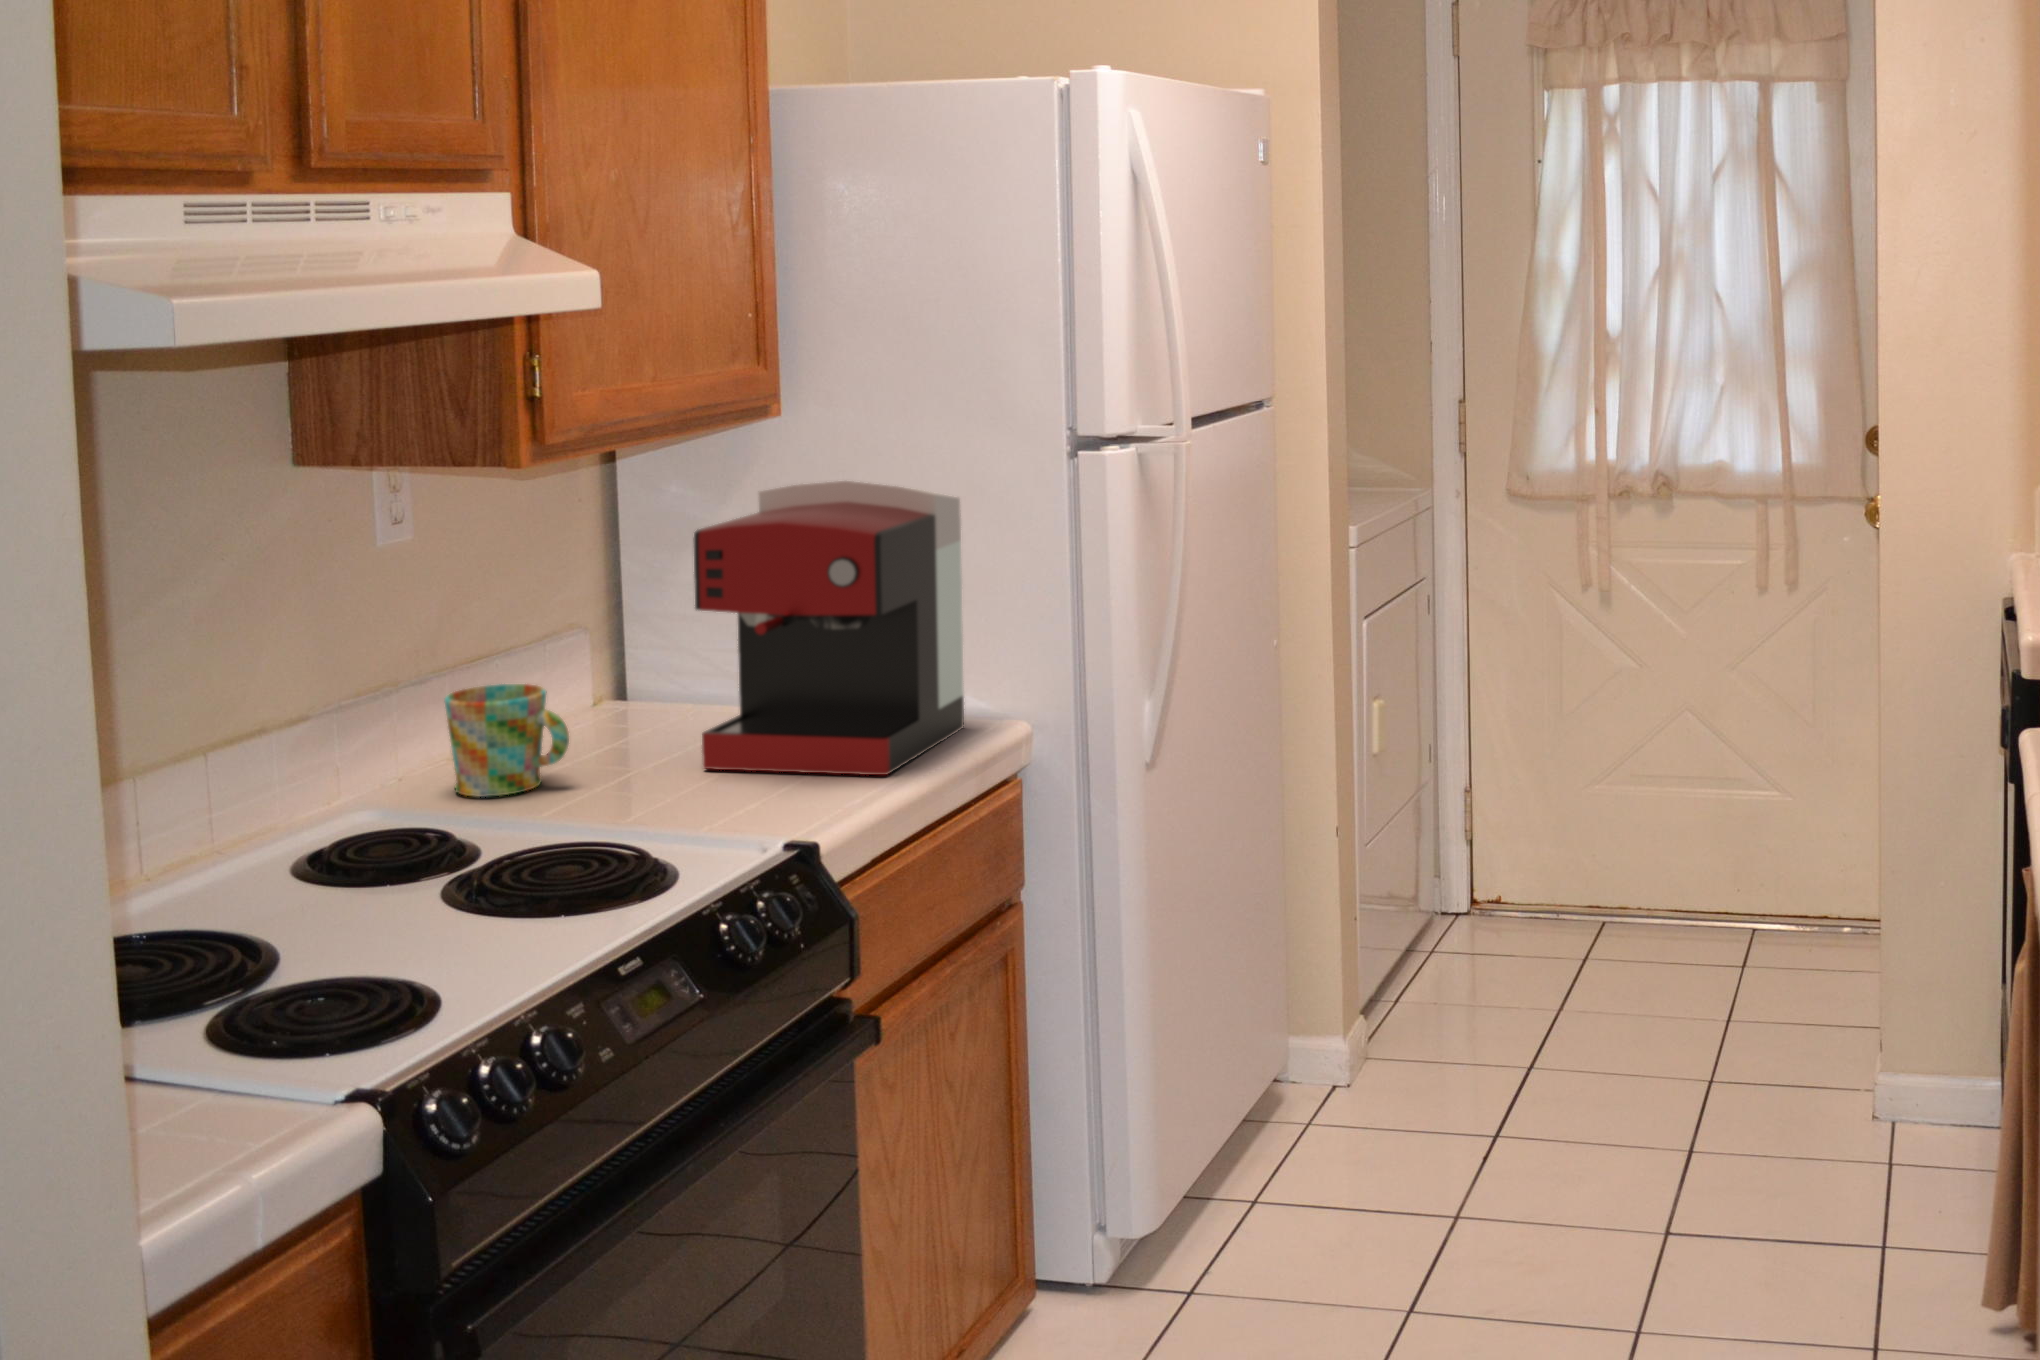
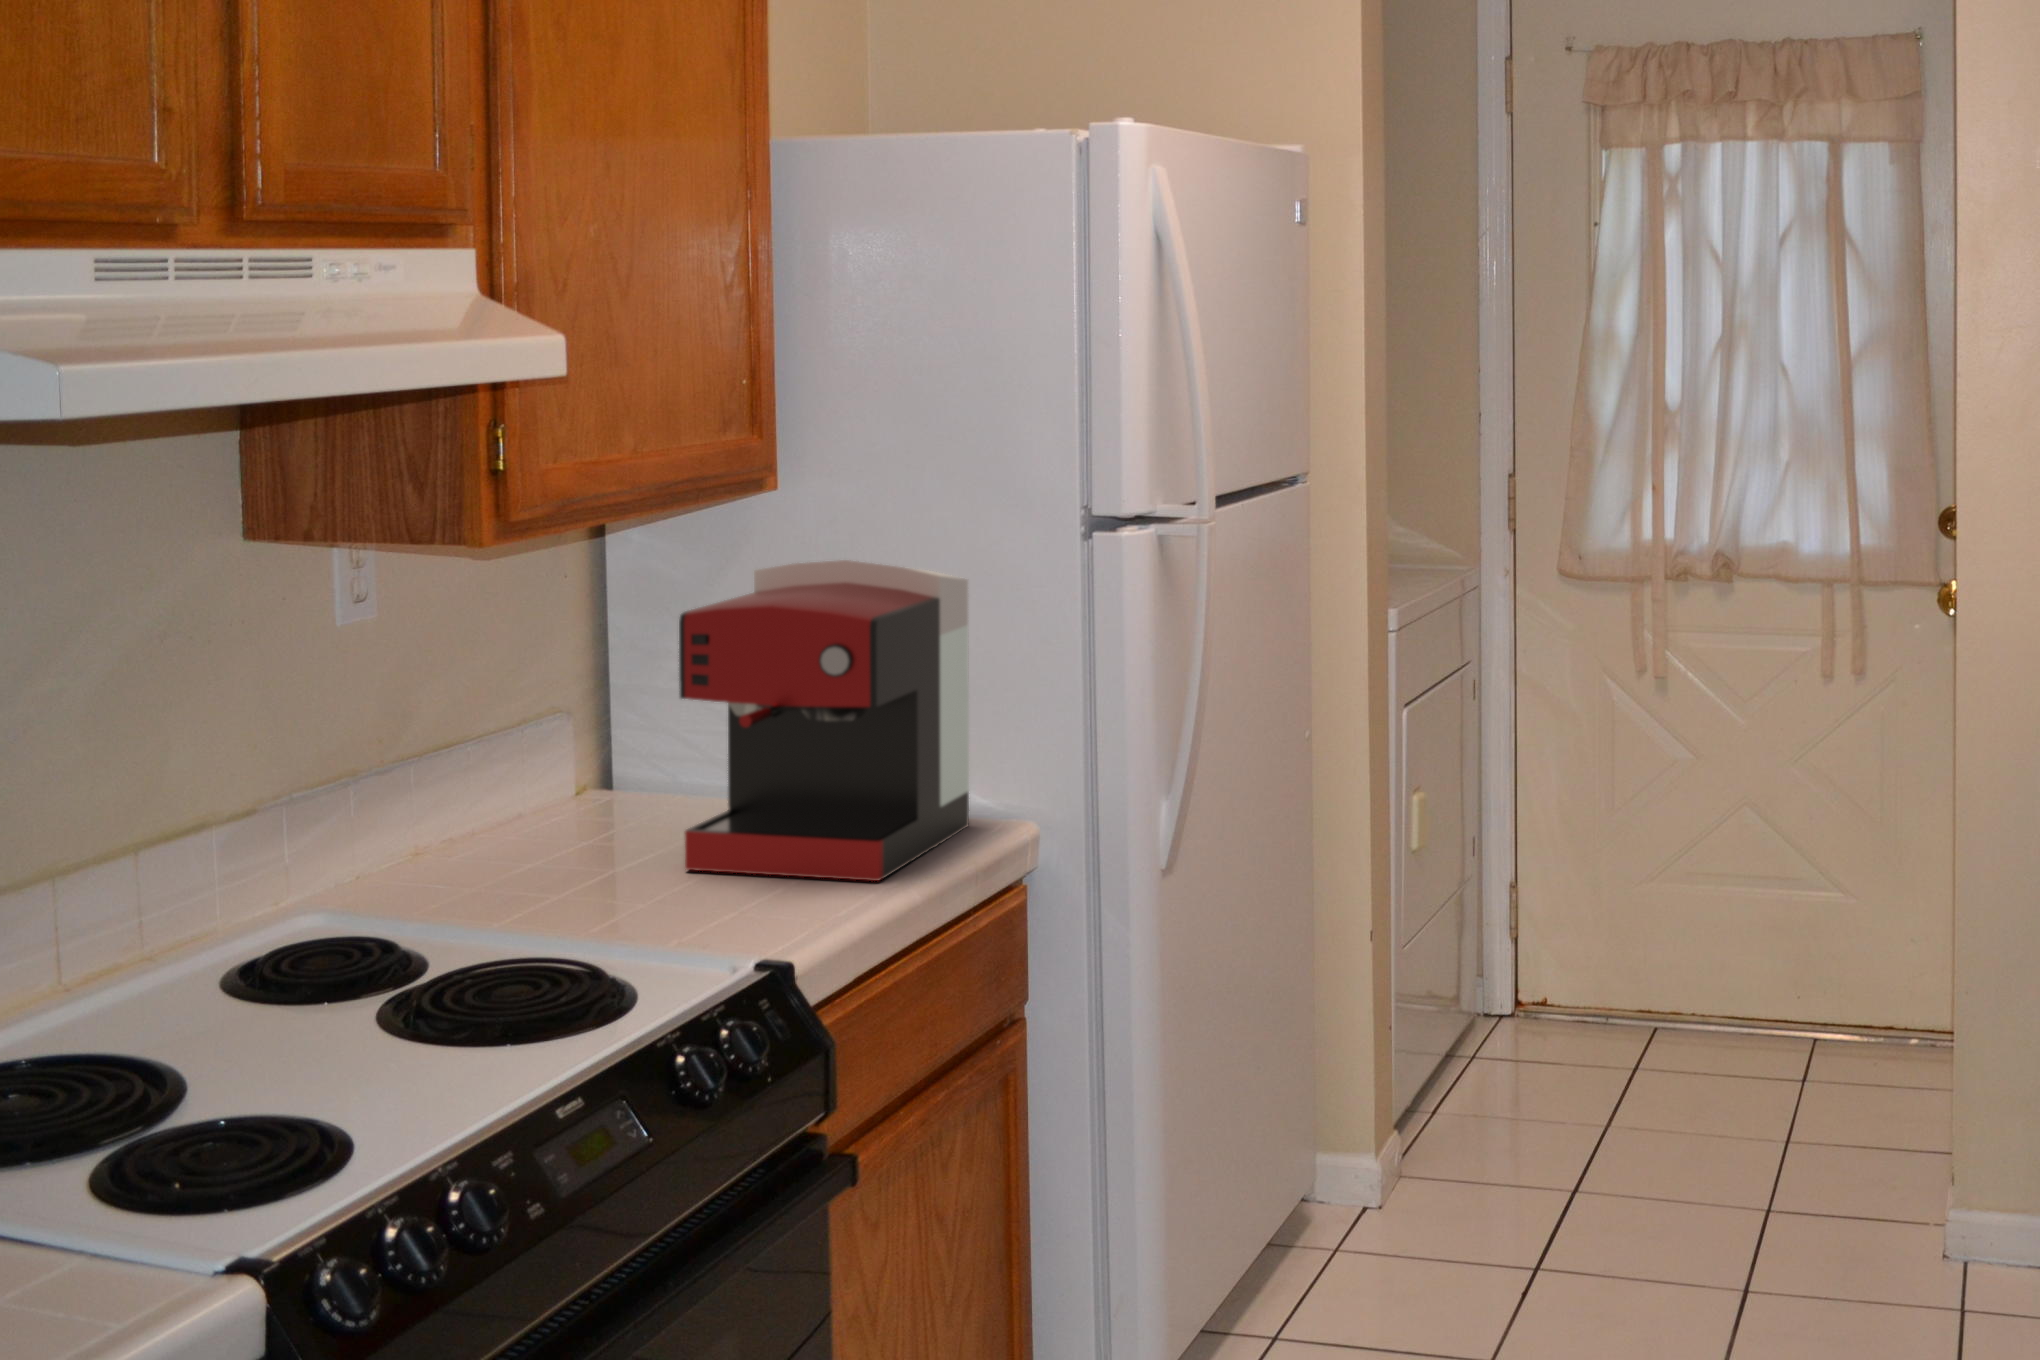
mug: present [445,684,569,797] -> none [409,775,541,898]

